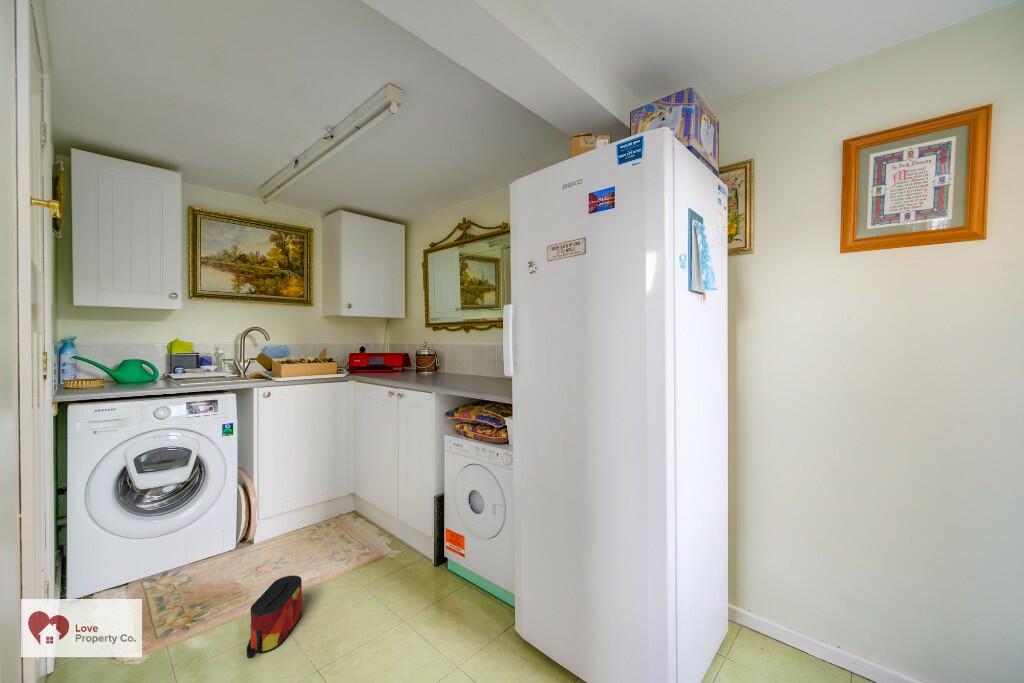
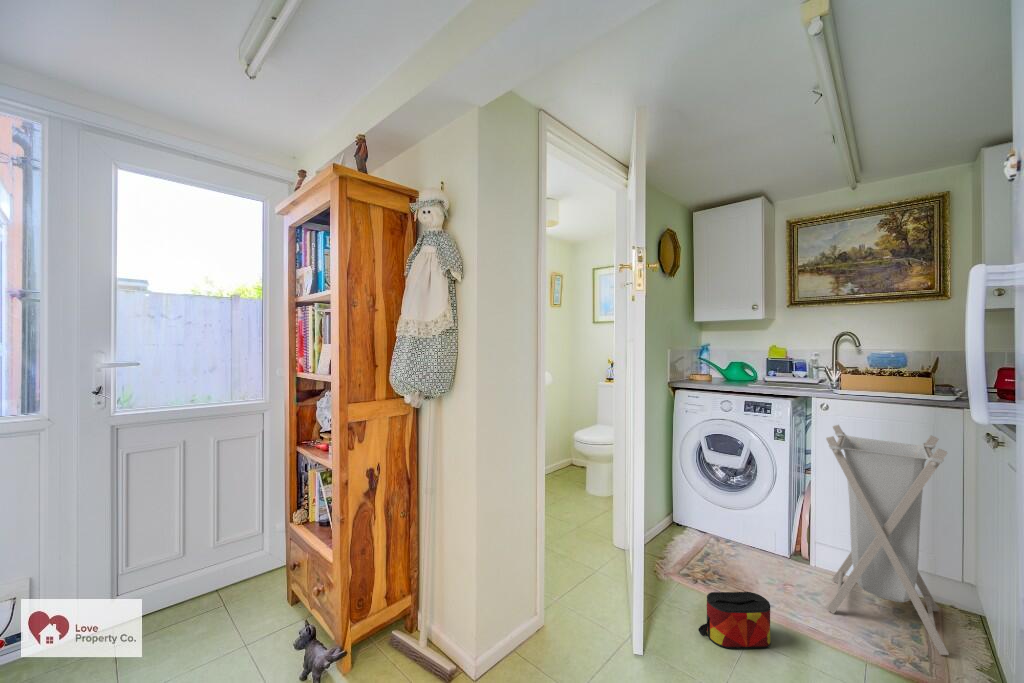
laundry hamper: none [277,400,368,561] -> present [826,425,949,655]

